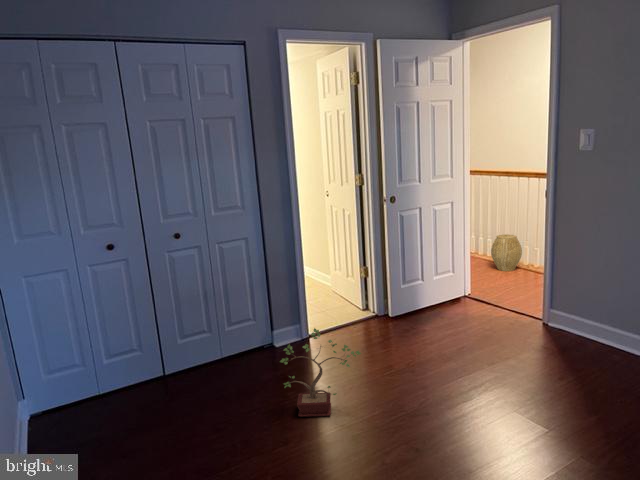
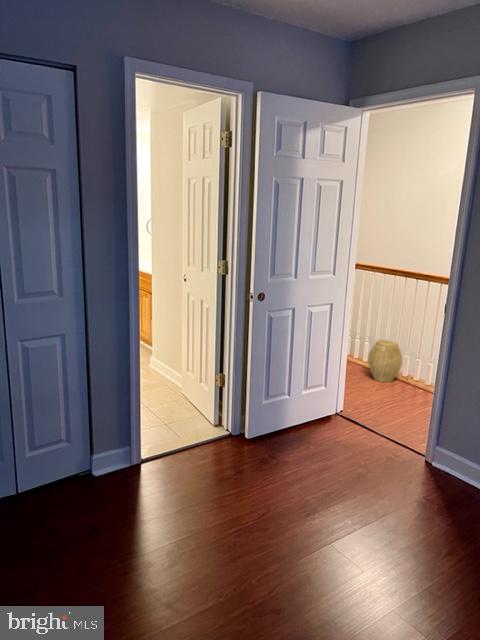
potted plant: present [280,328,361,417] -> none [74,483,194,607]

